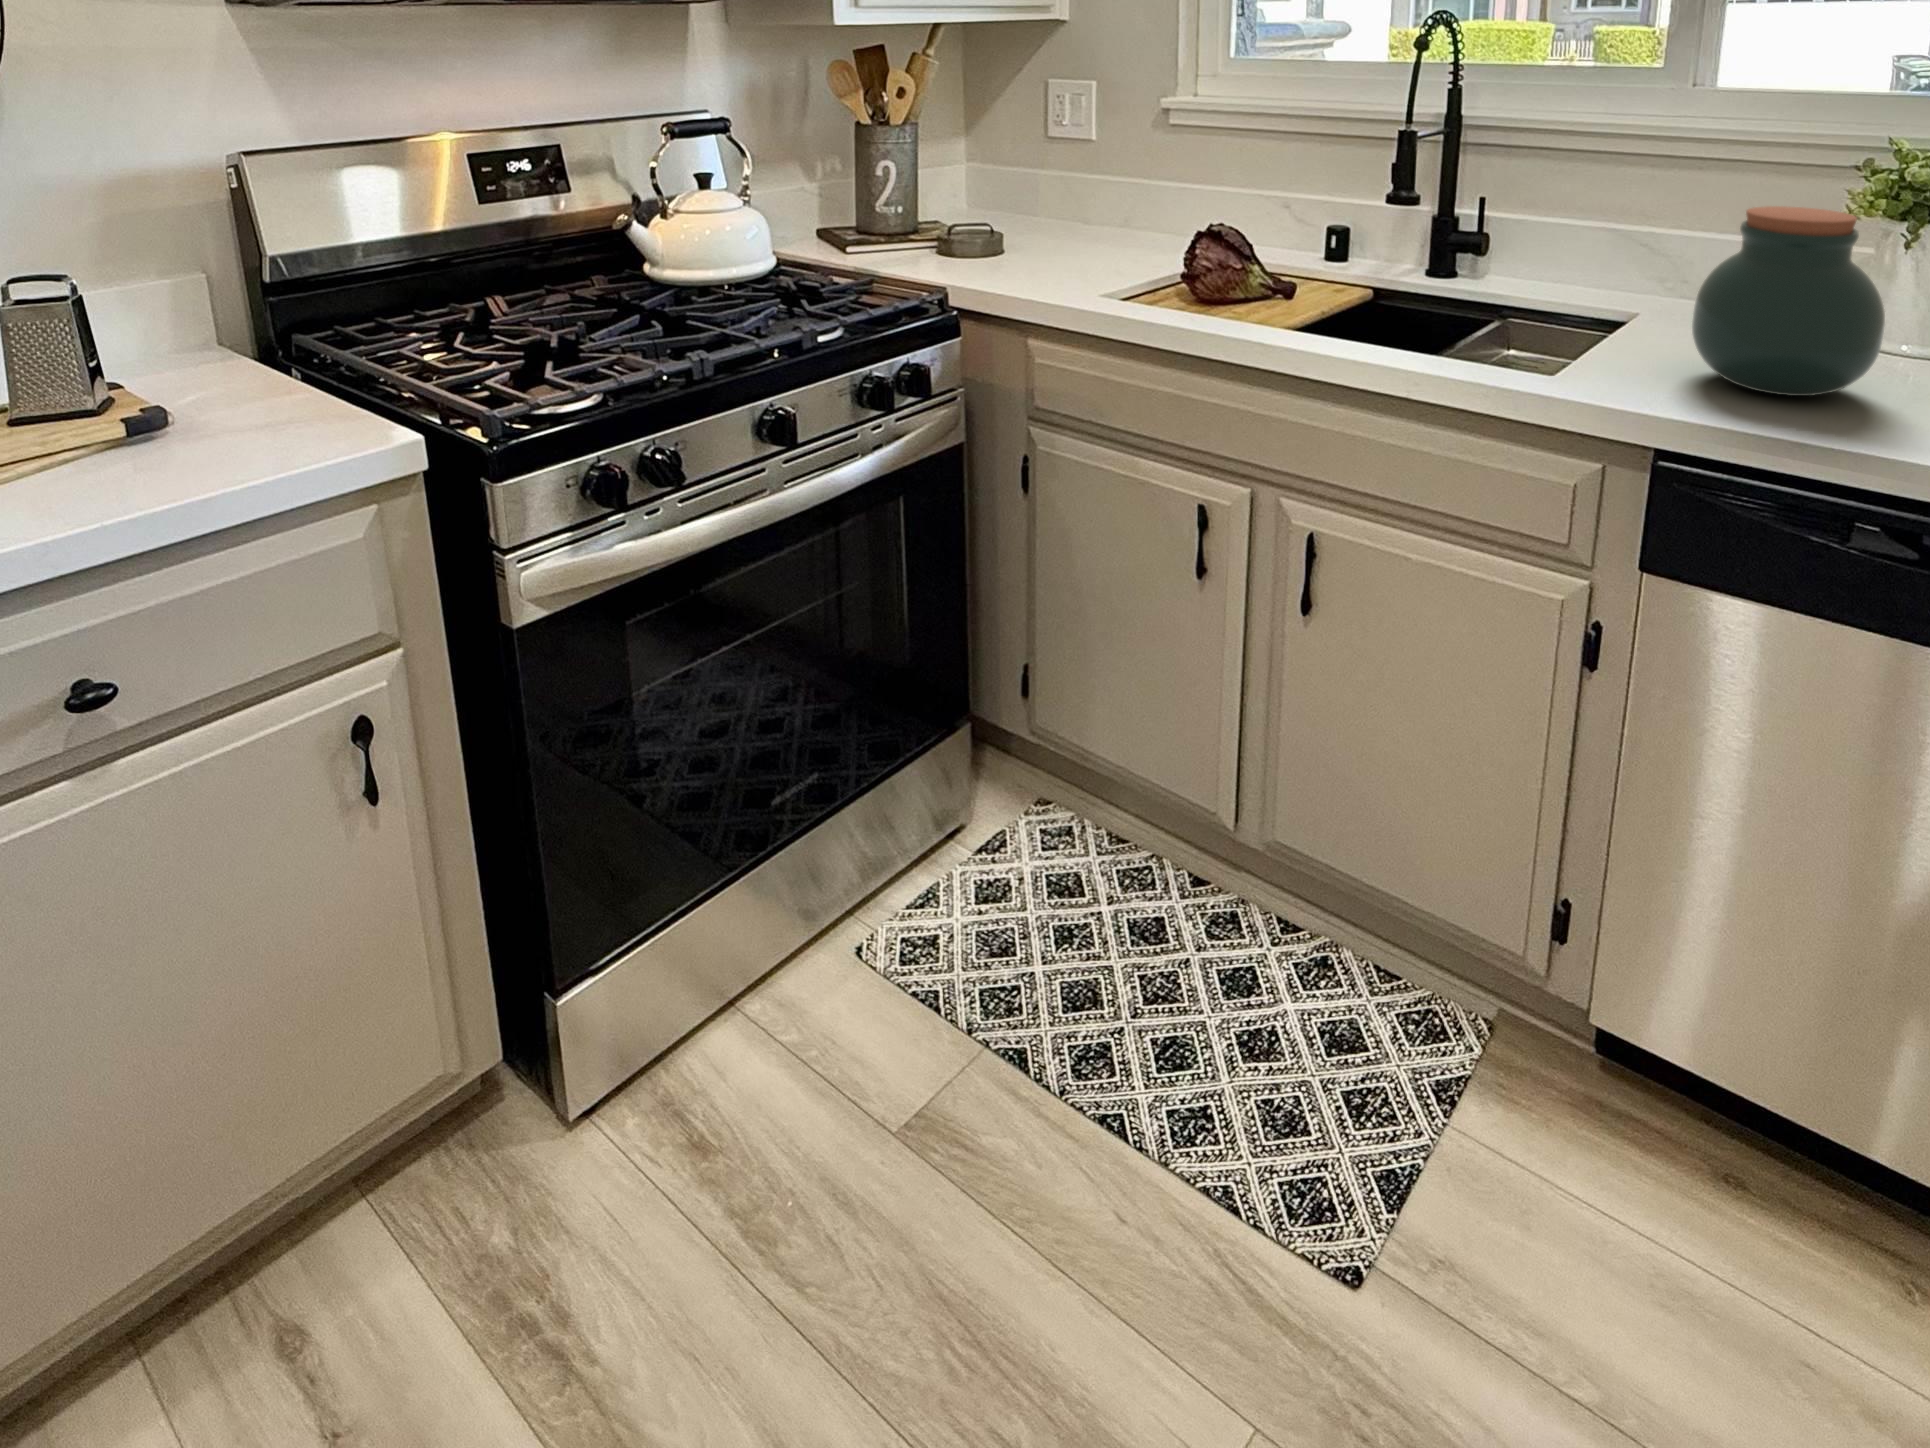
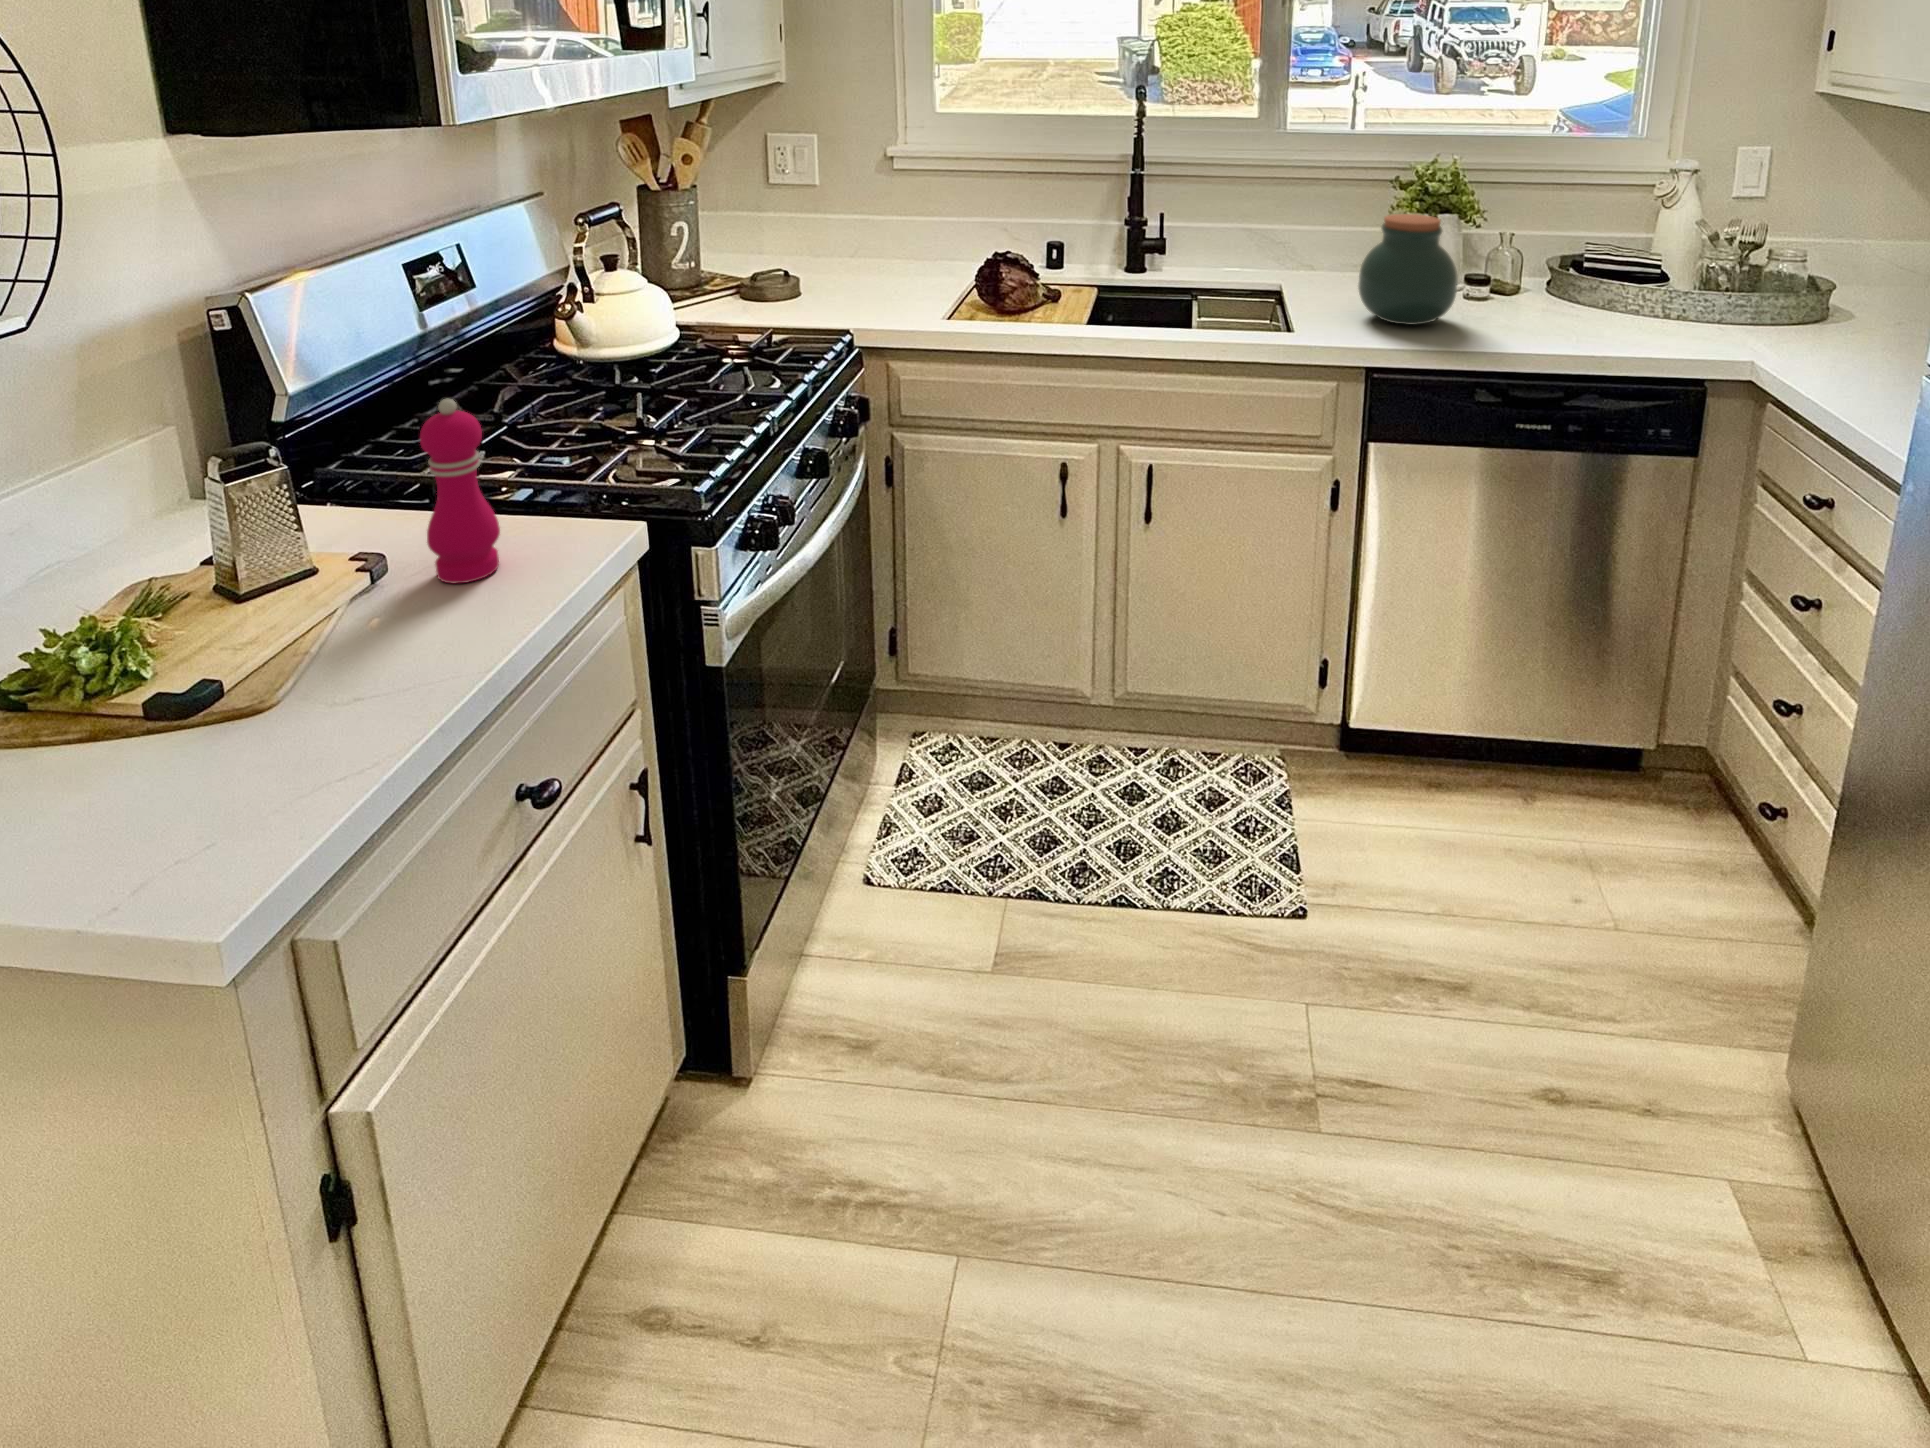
pepper mill: none [161,256,257,458] -> present [420,399,500,583]

